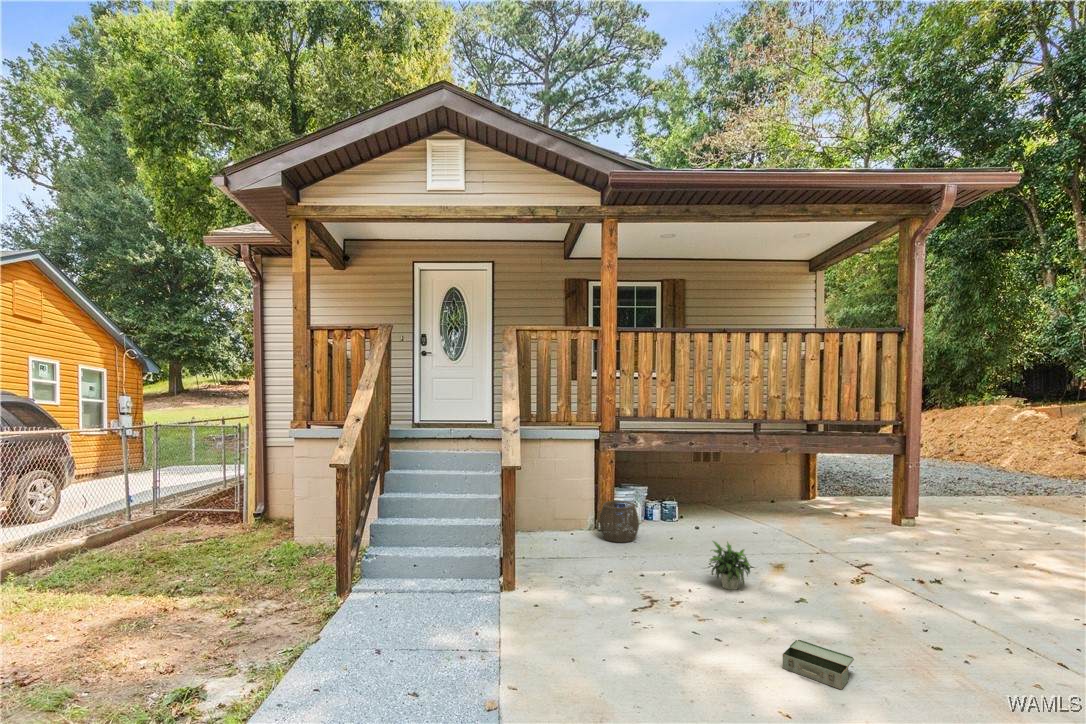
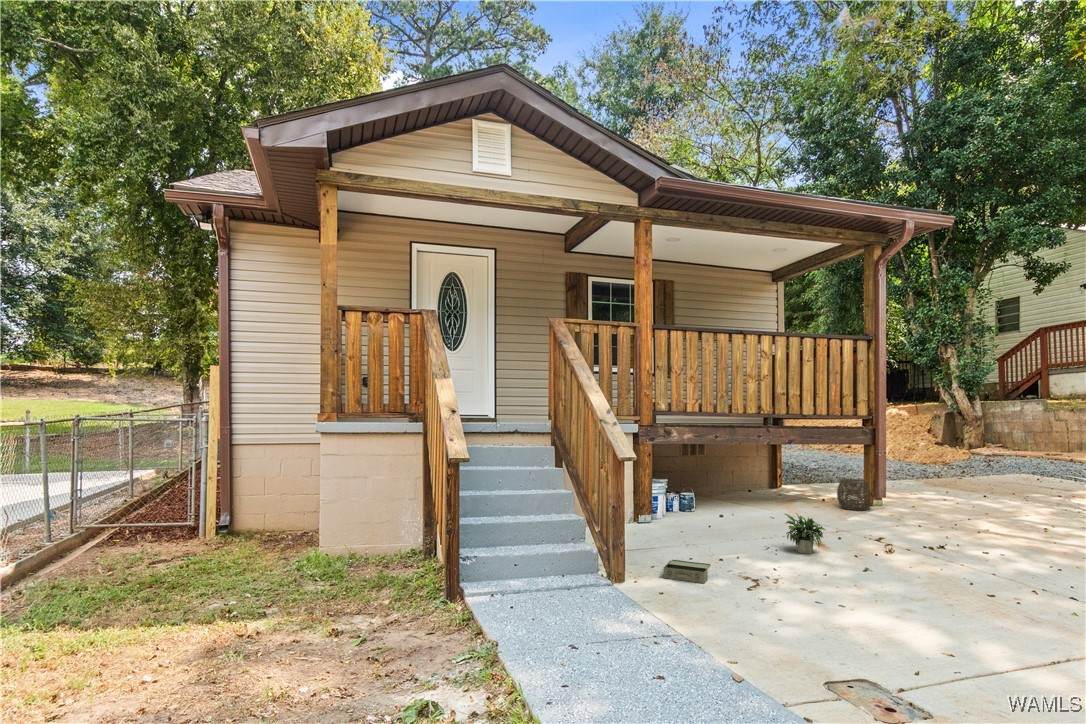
woven basket: present [599,501,639,543] -> present [837,479,873,511]
toolbox: present [783,640,854,690] -> present [664,560,711,583]

